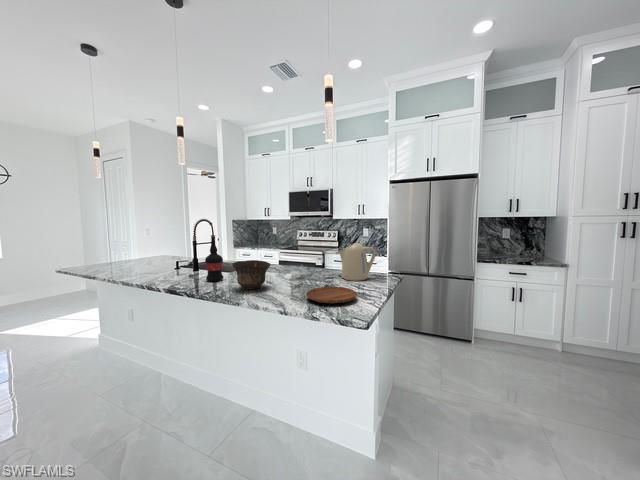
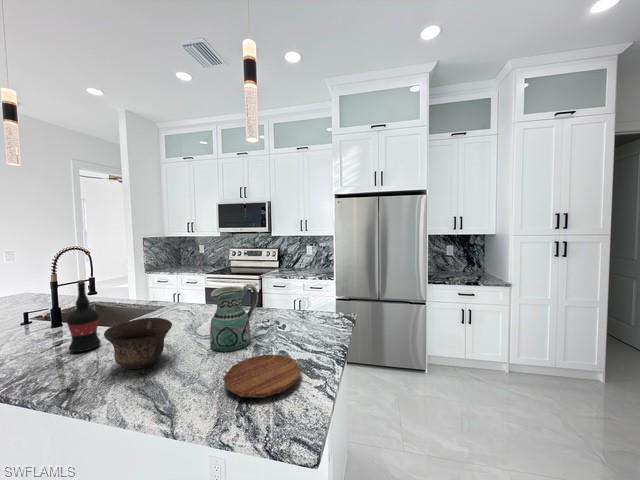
ceramic pitcher: none [293,242,326,286] -> present [210,284,258,352]
kettle: present [338,243,376,281] -> none [274,281,323,332]

